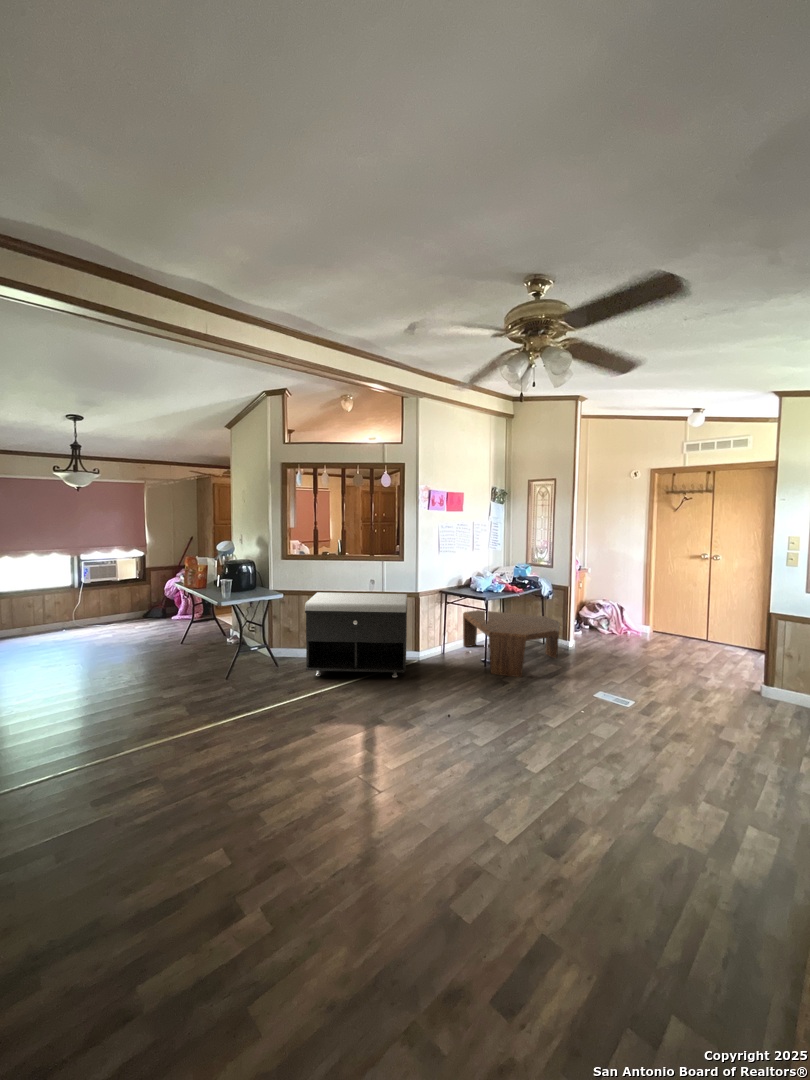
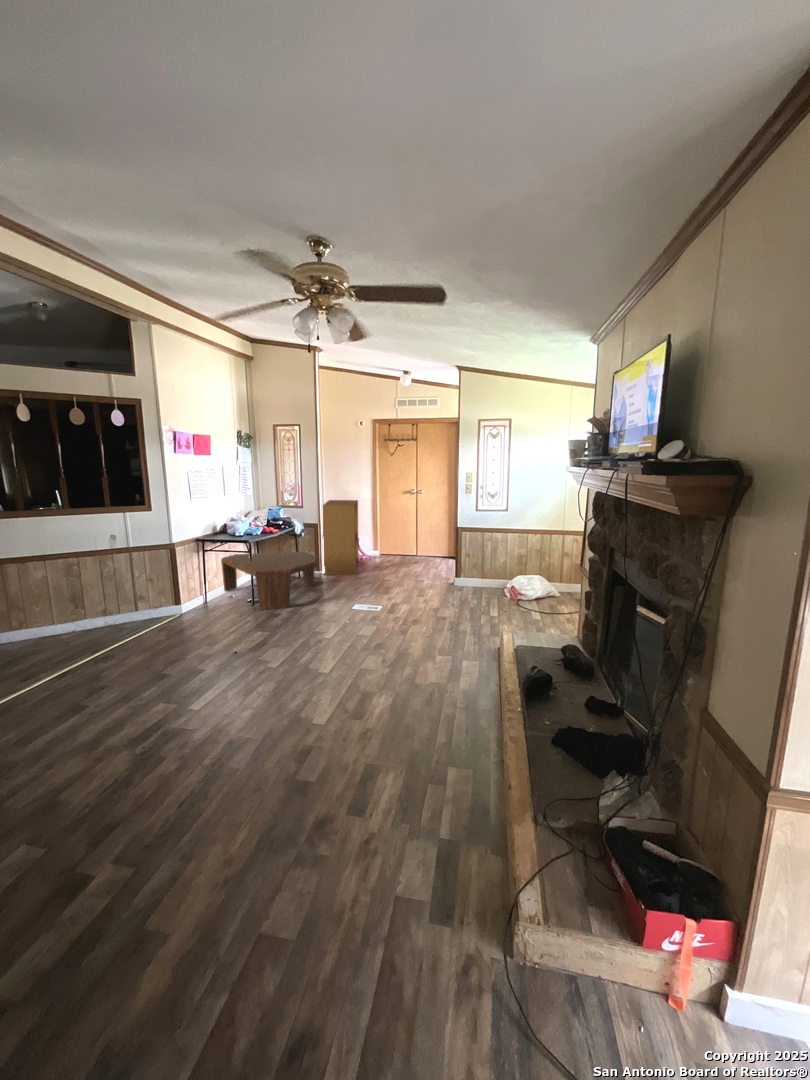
bookshelf: none [572,561,624,653] -> present [323,500,358,575]
storage bench: present [305,593,407,678] -> none [23,546,171,654]

